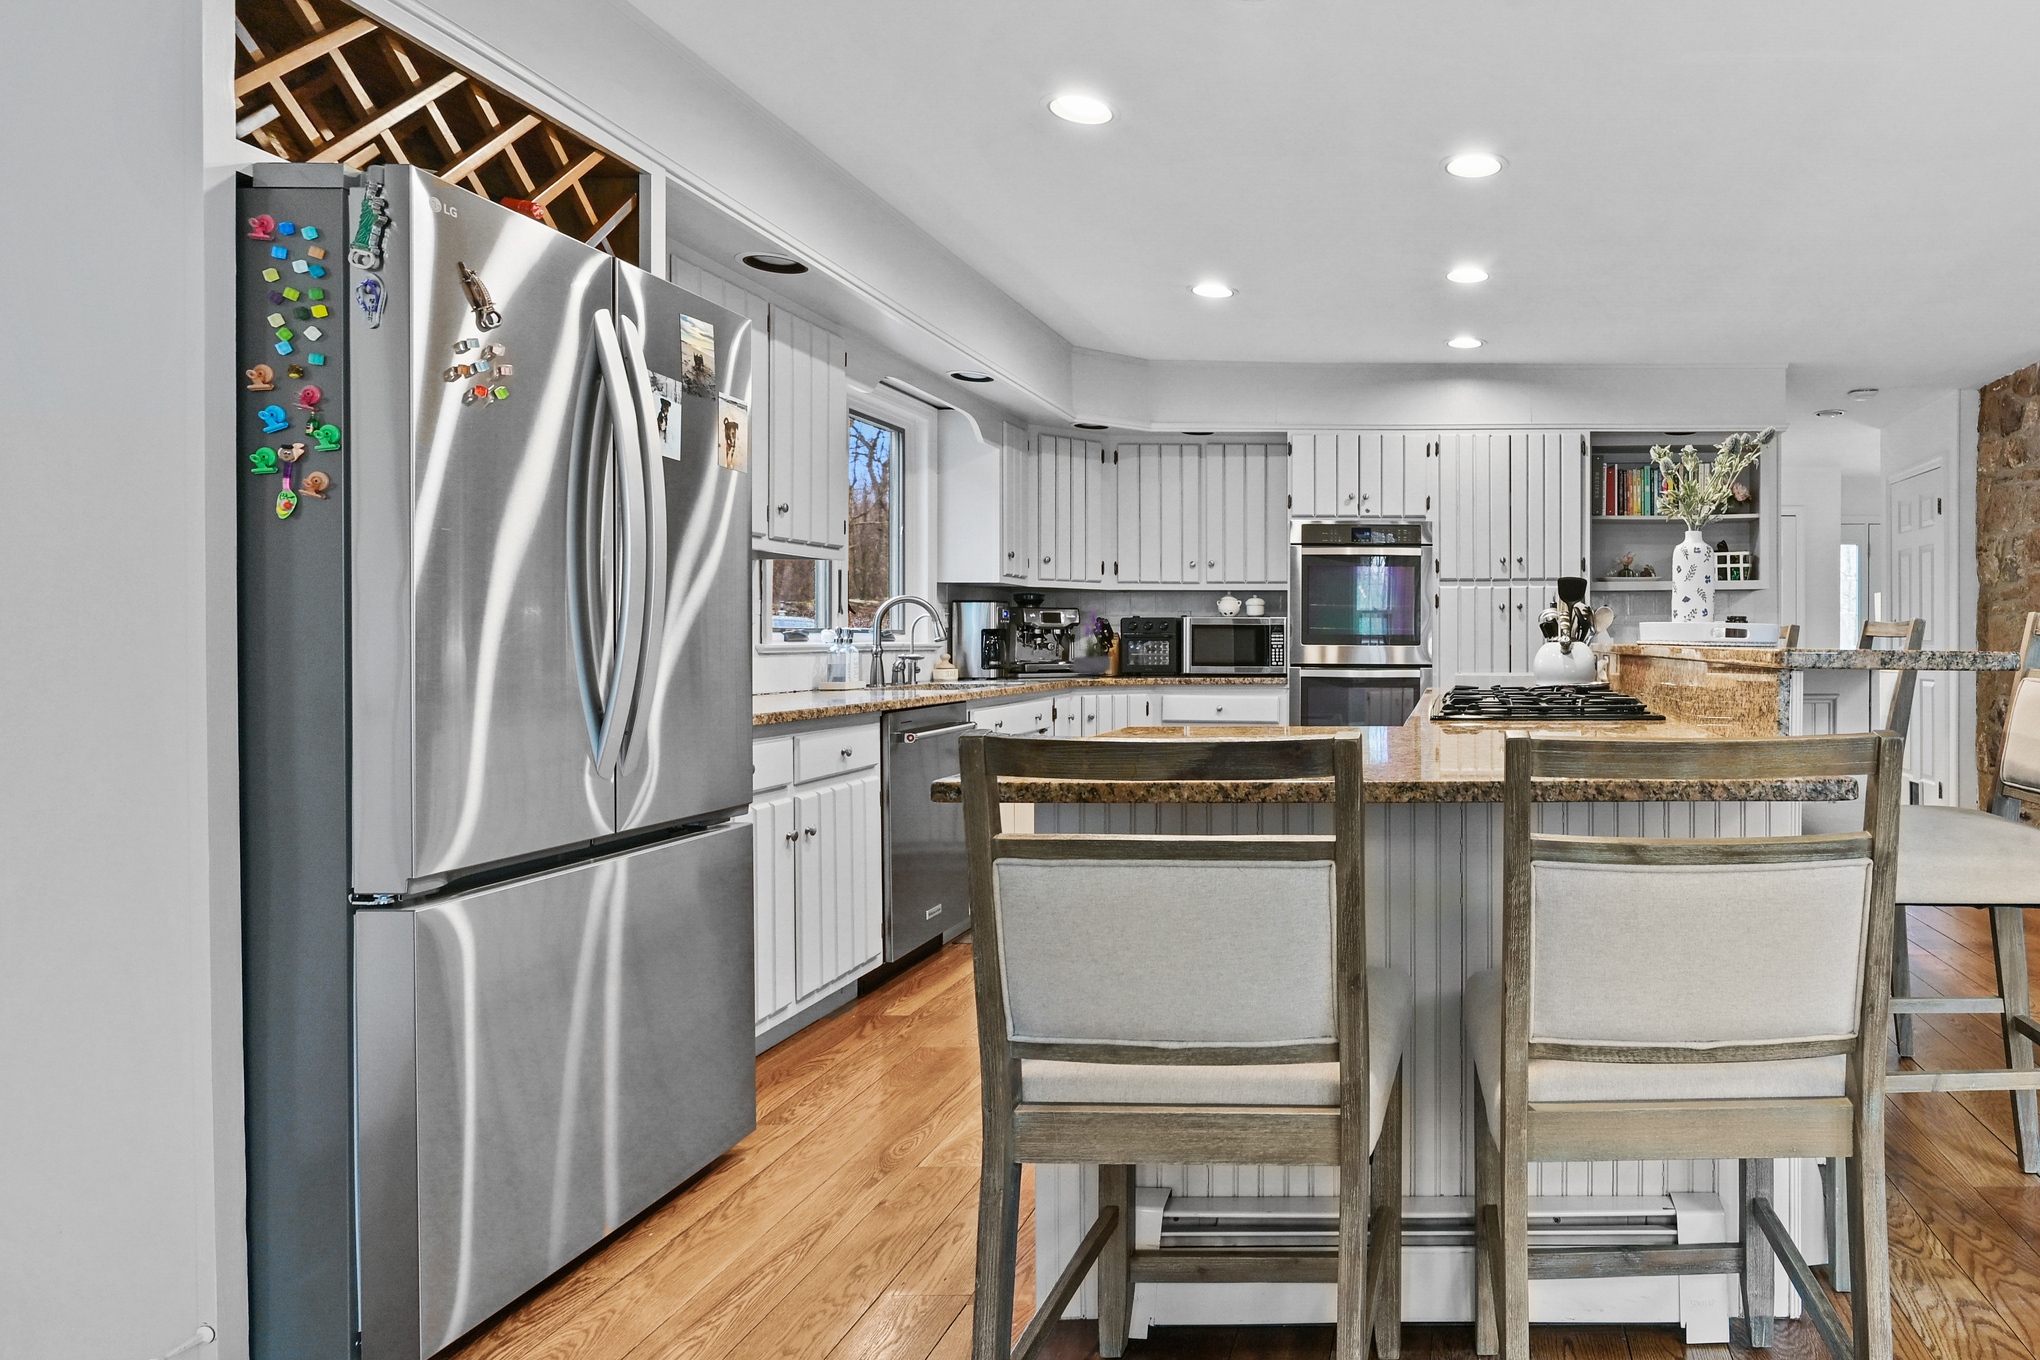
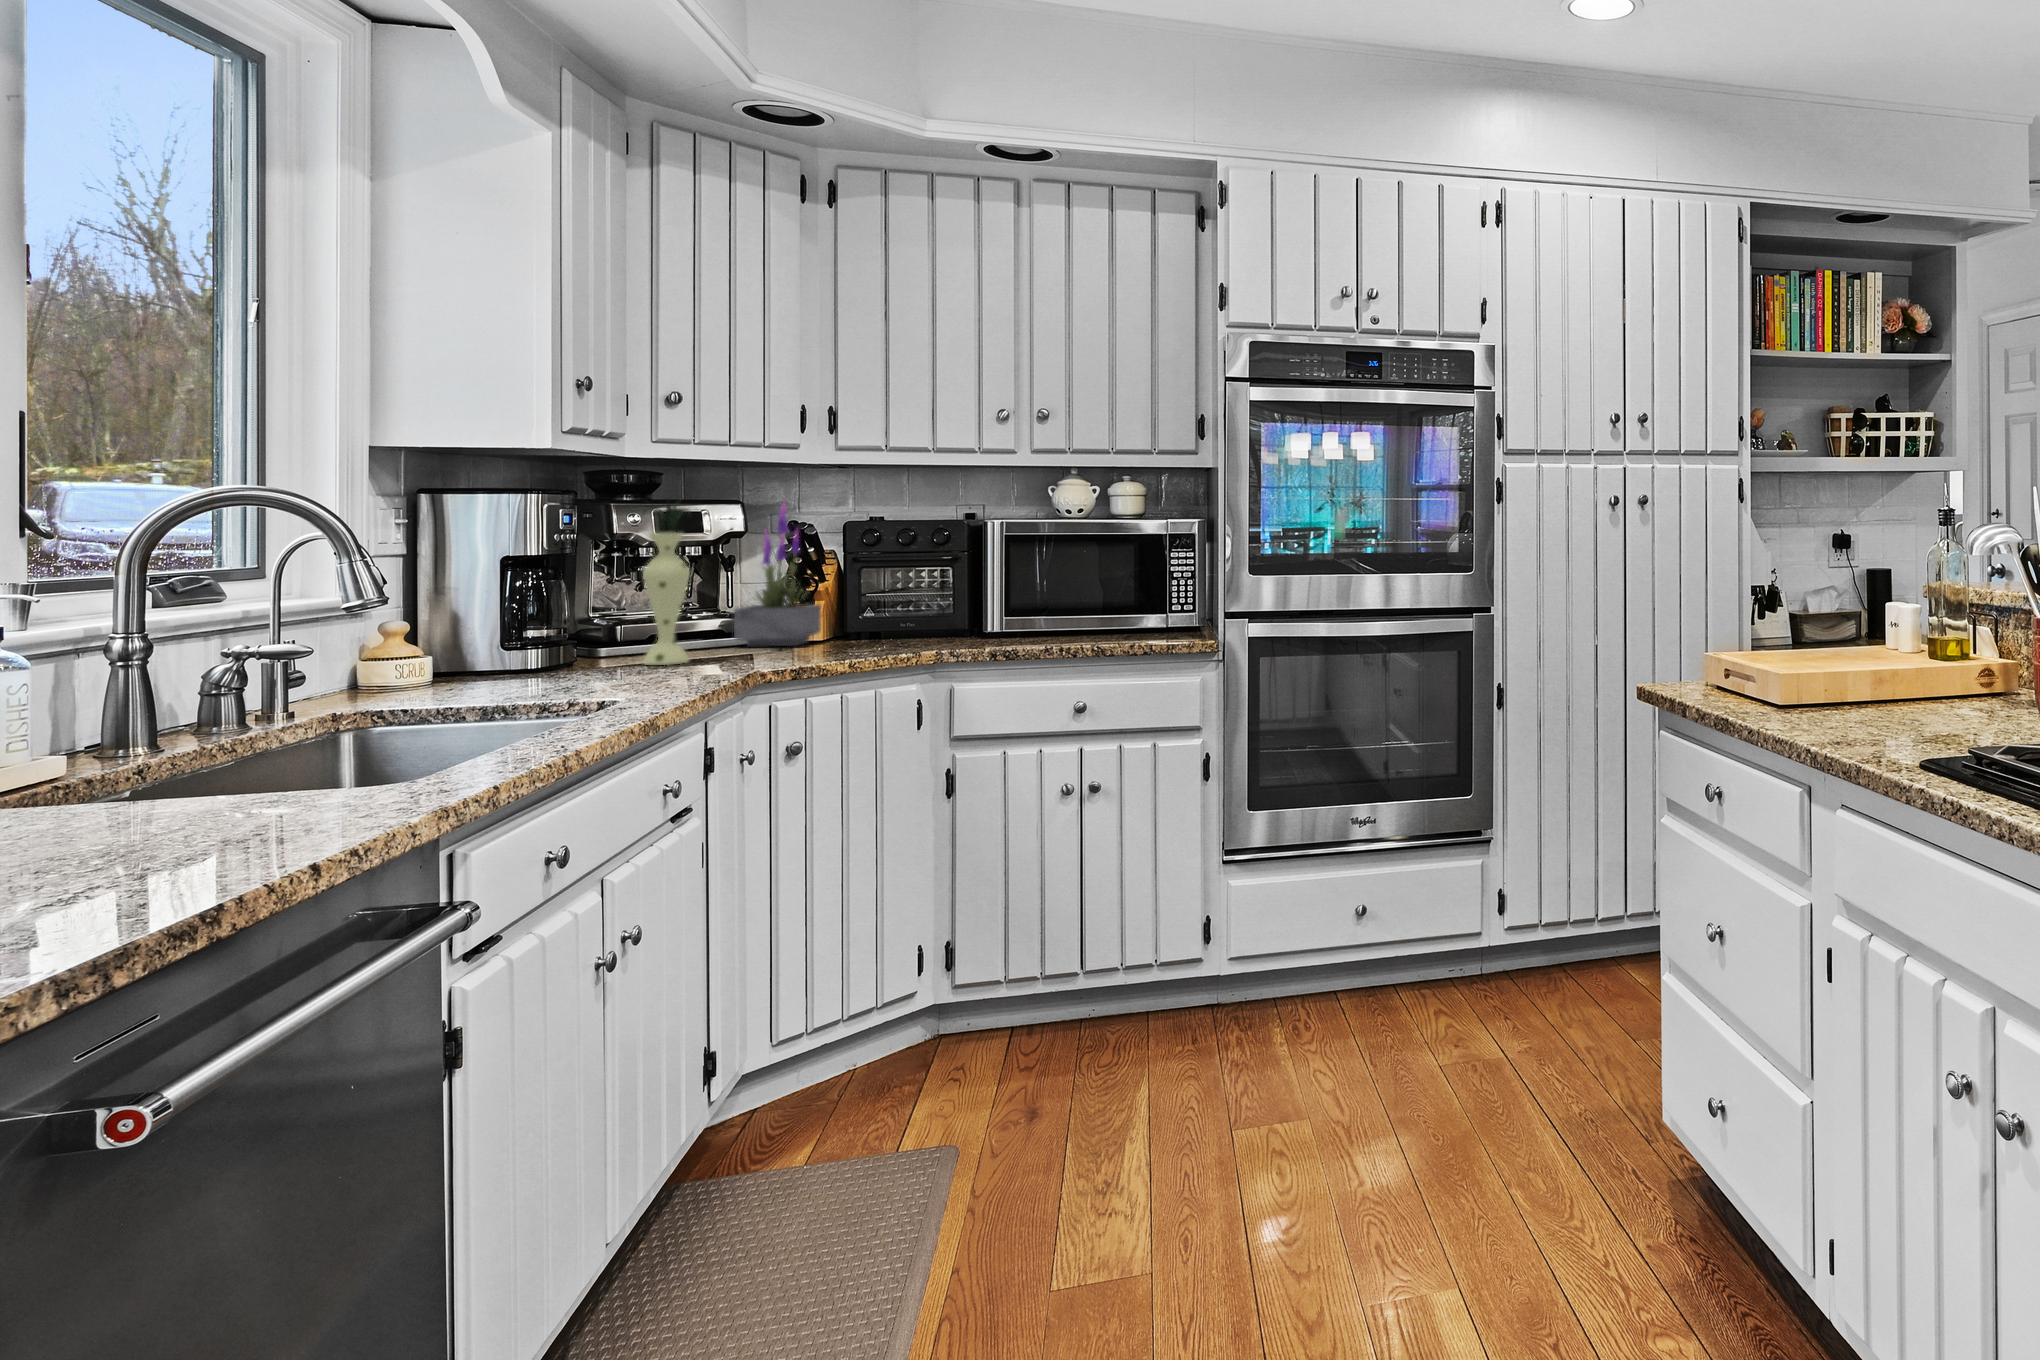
vase: none [1026,607,1056,679] -> present [643,500,695,665]

